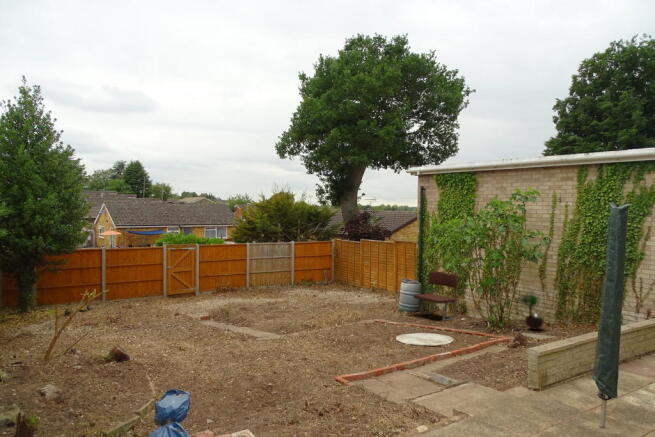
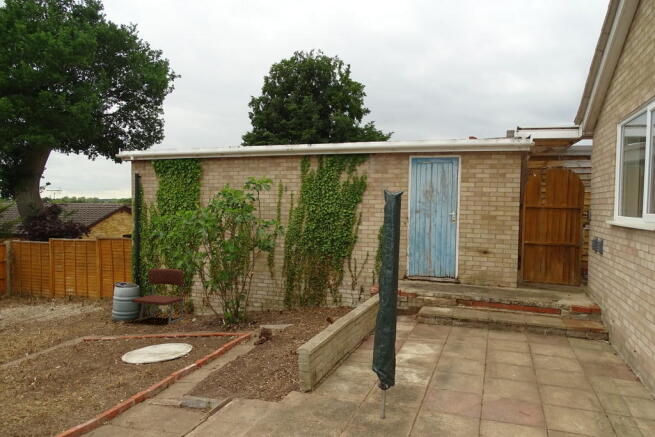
potted tree: present [519,293,544,329] -> none [249,279,275,318]

